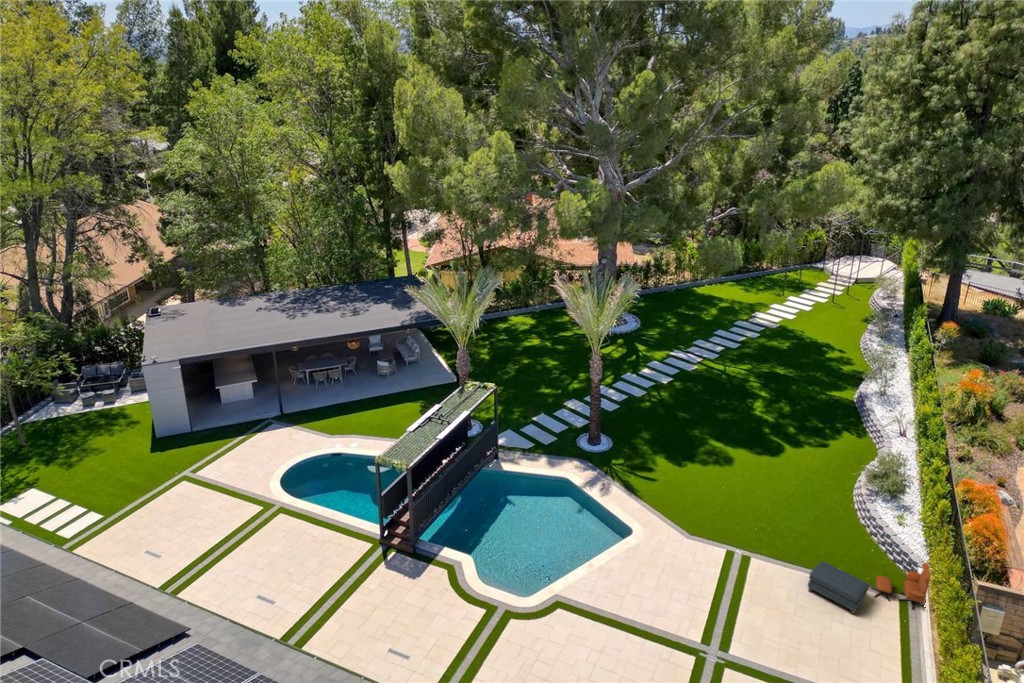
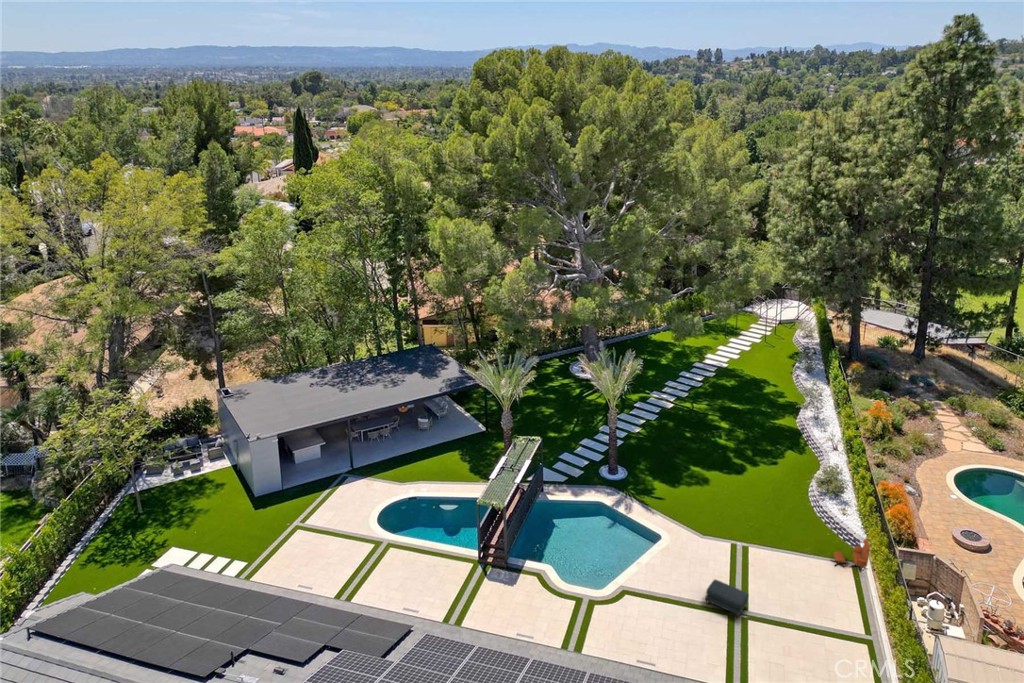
ottoman: present [808,561,869,614] -> present [706,579,748,618]

